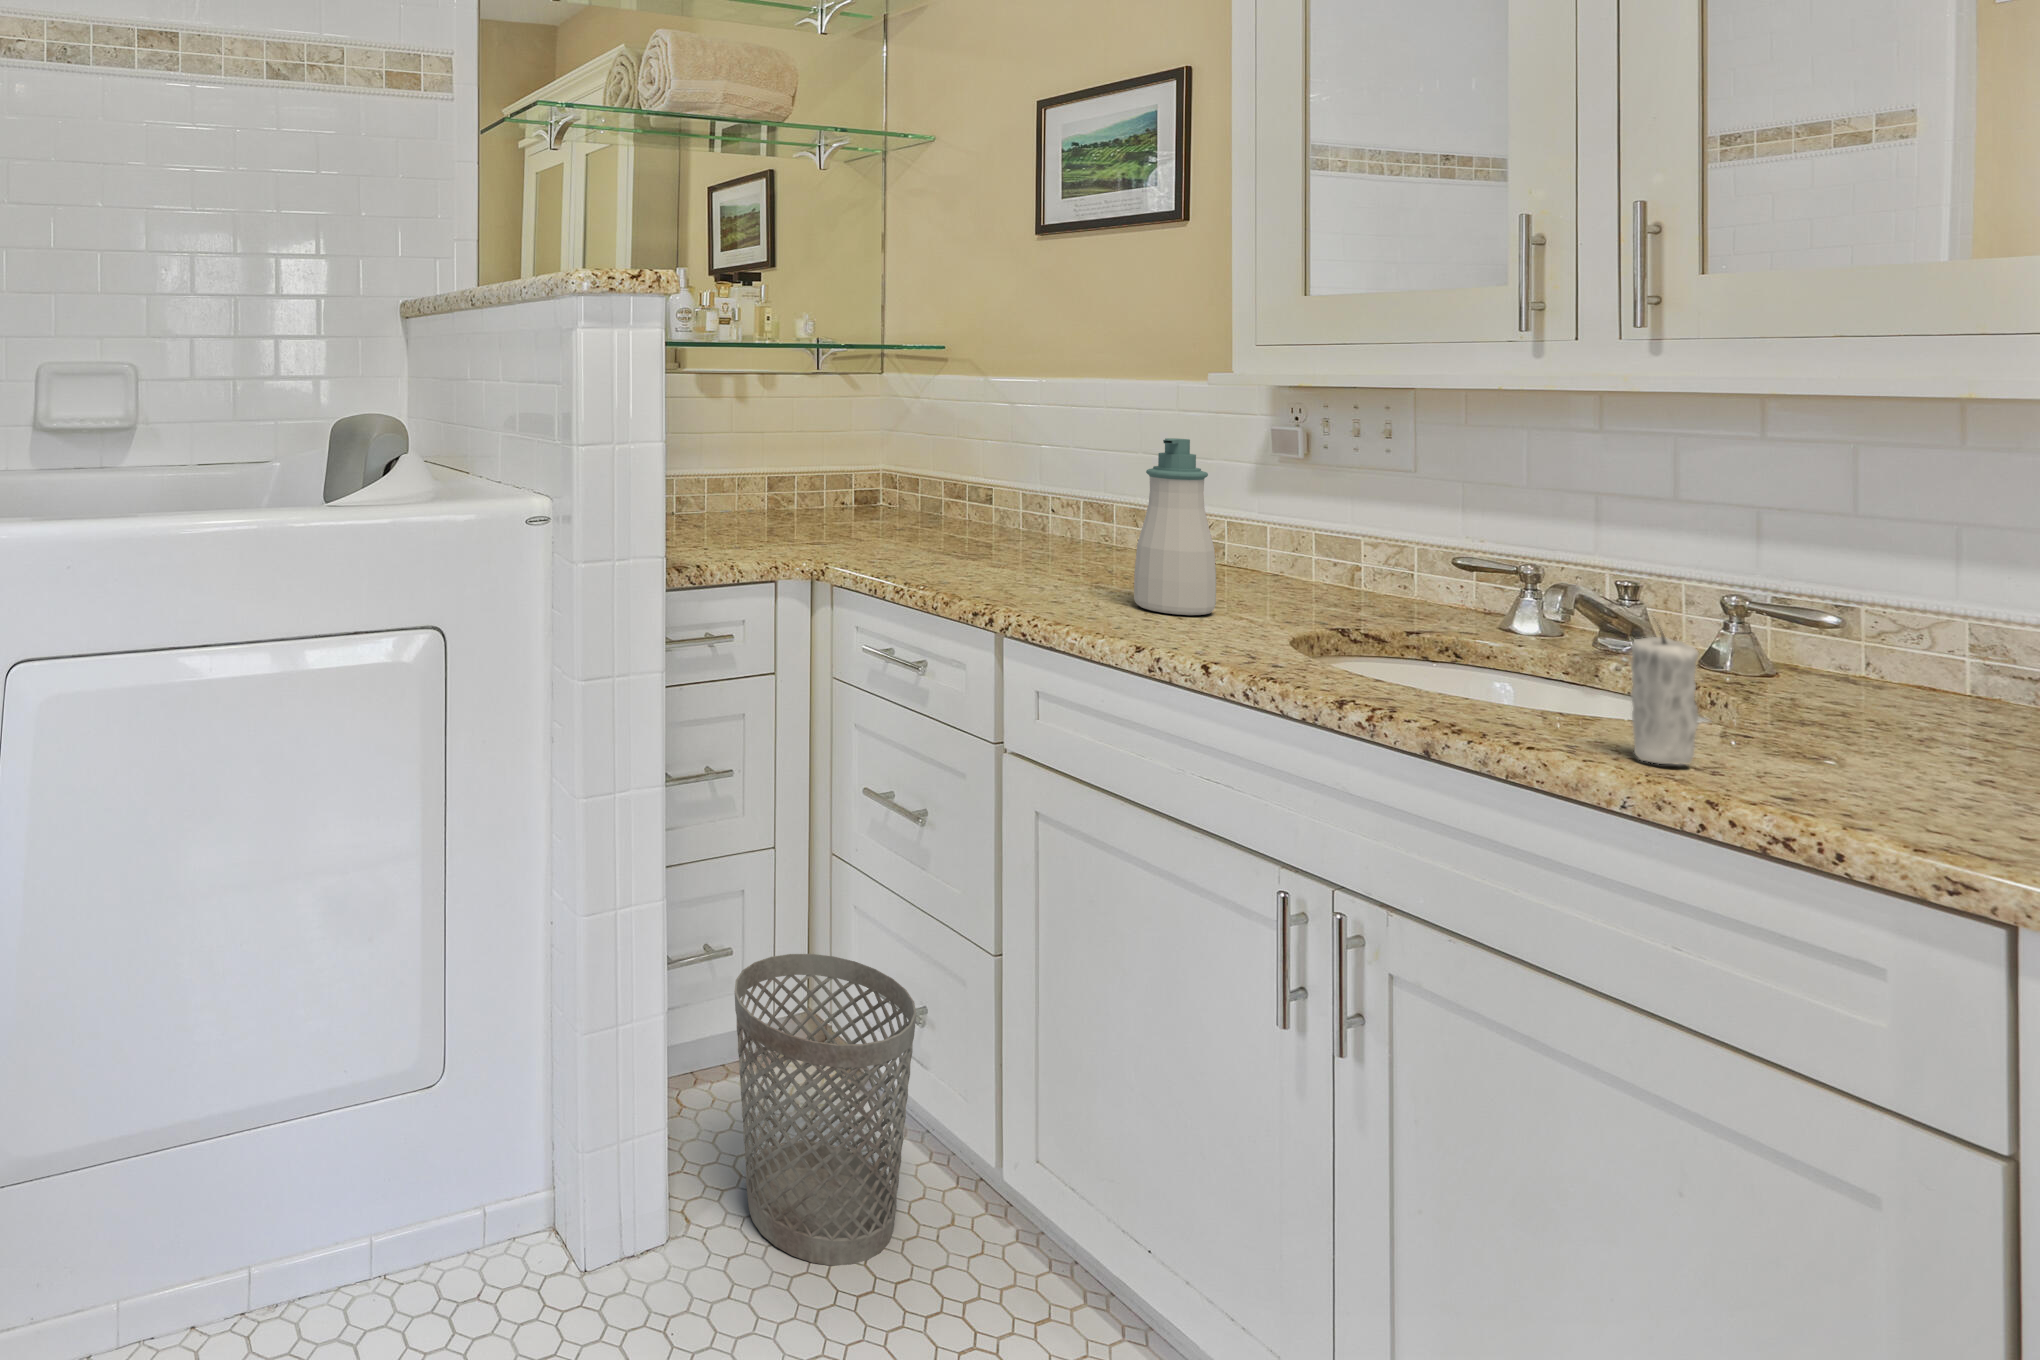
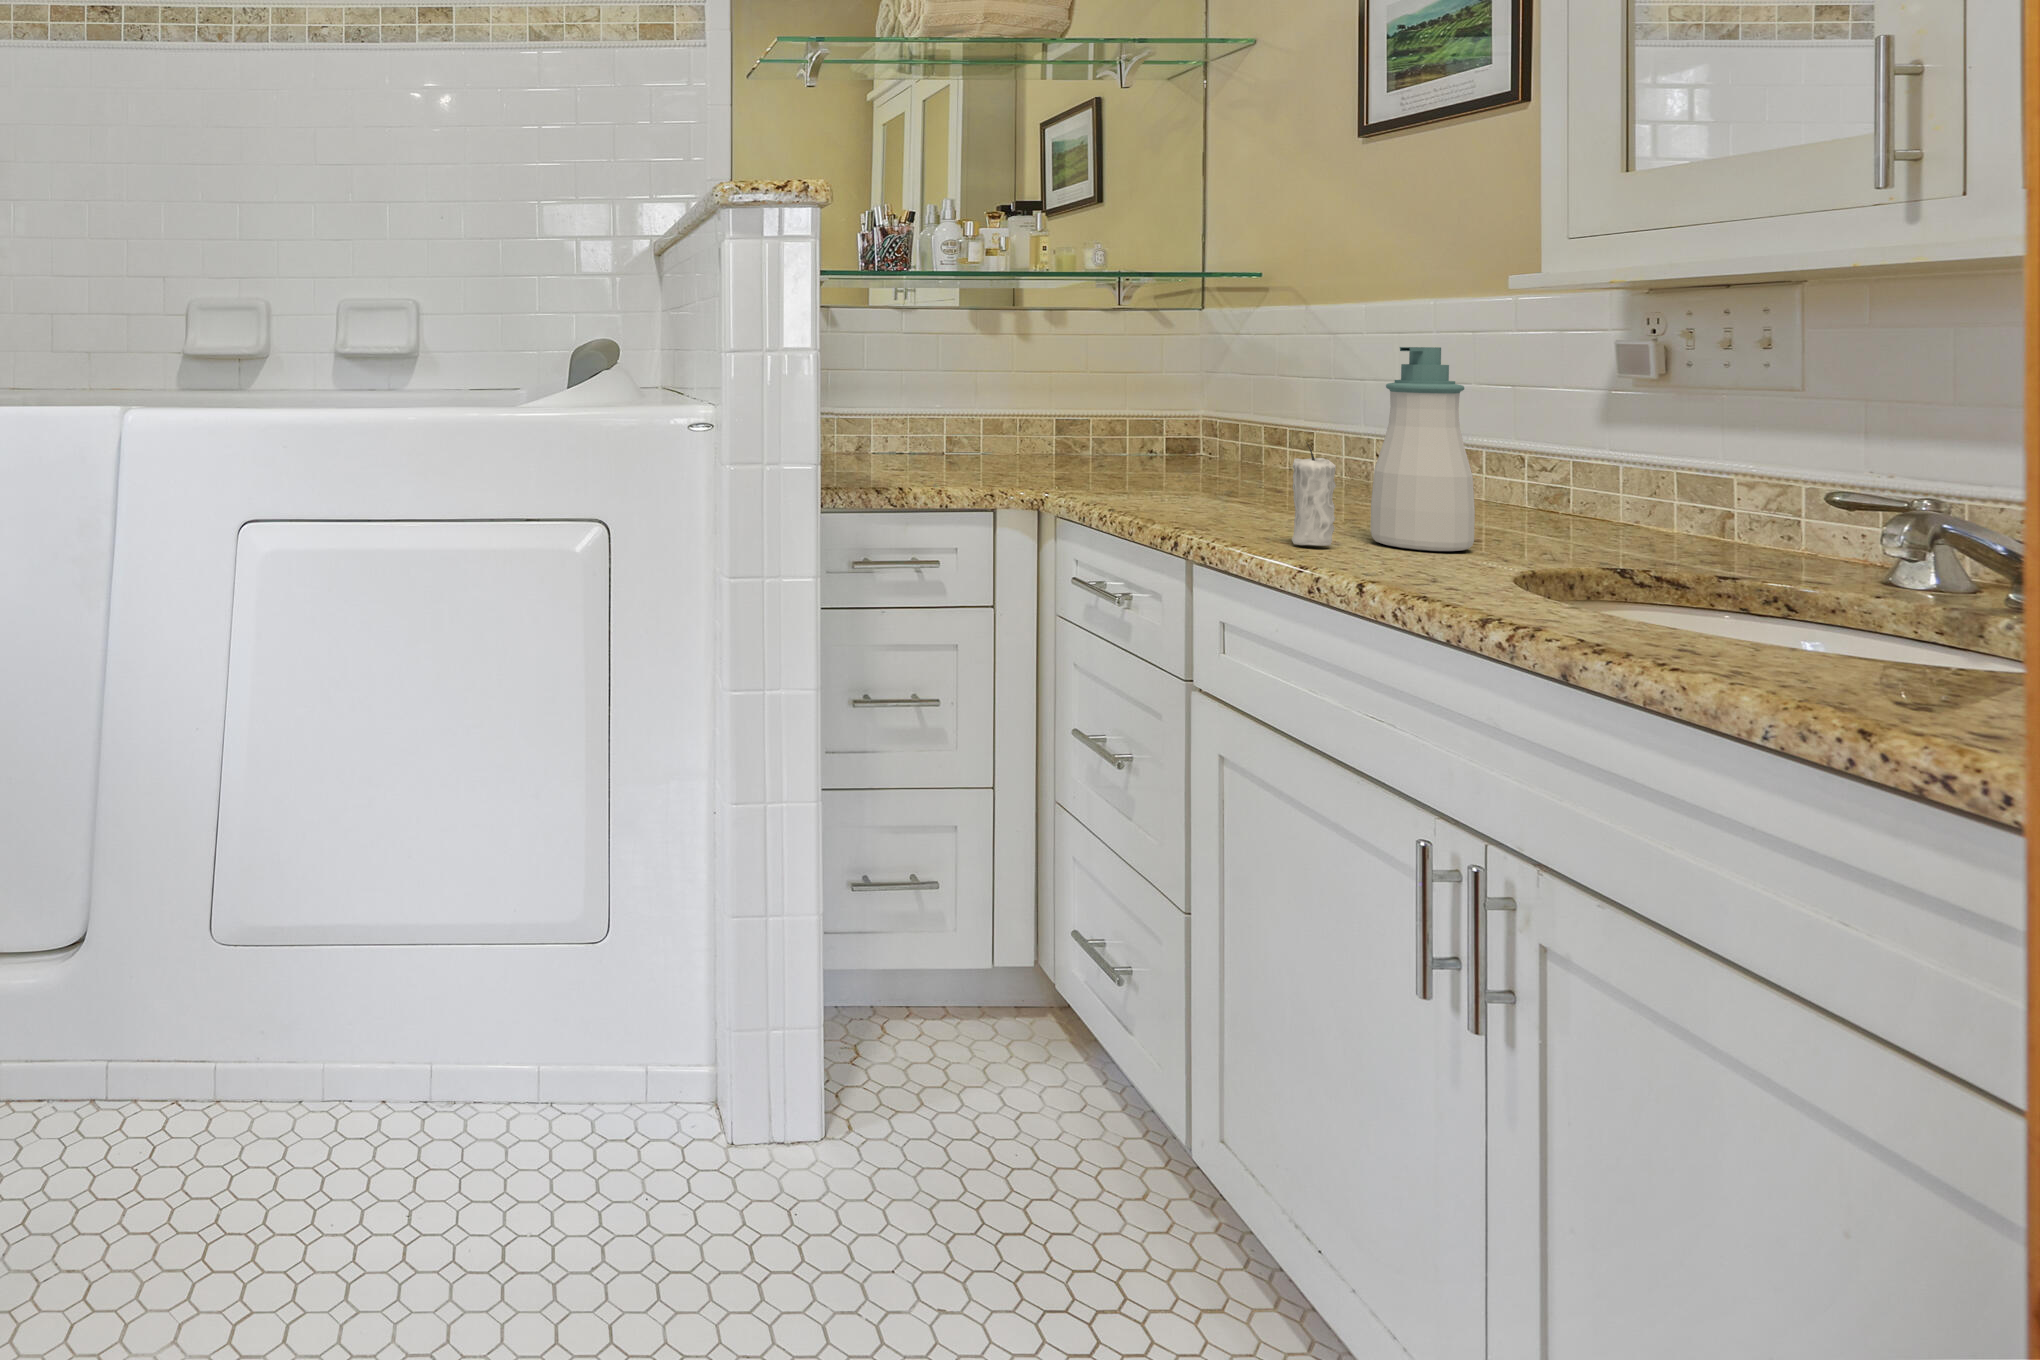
candle: present [1631,632,1699,765] -> present [1292,444,1336,546]
wastebasket: present [734,954,916,1266] -> none [900,892,1097,1209]

